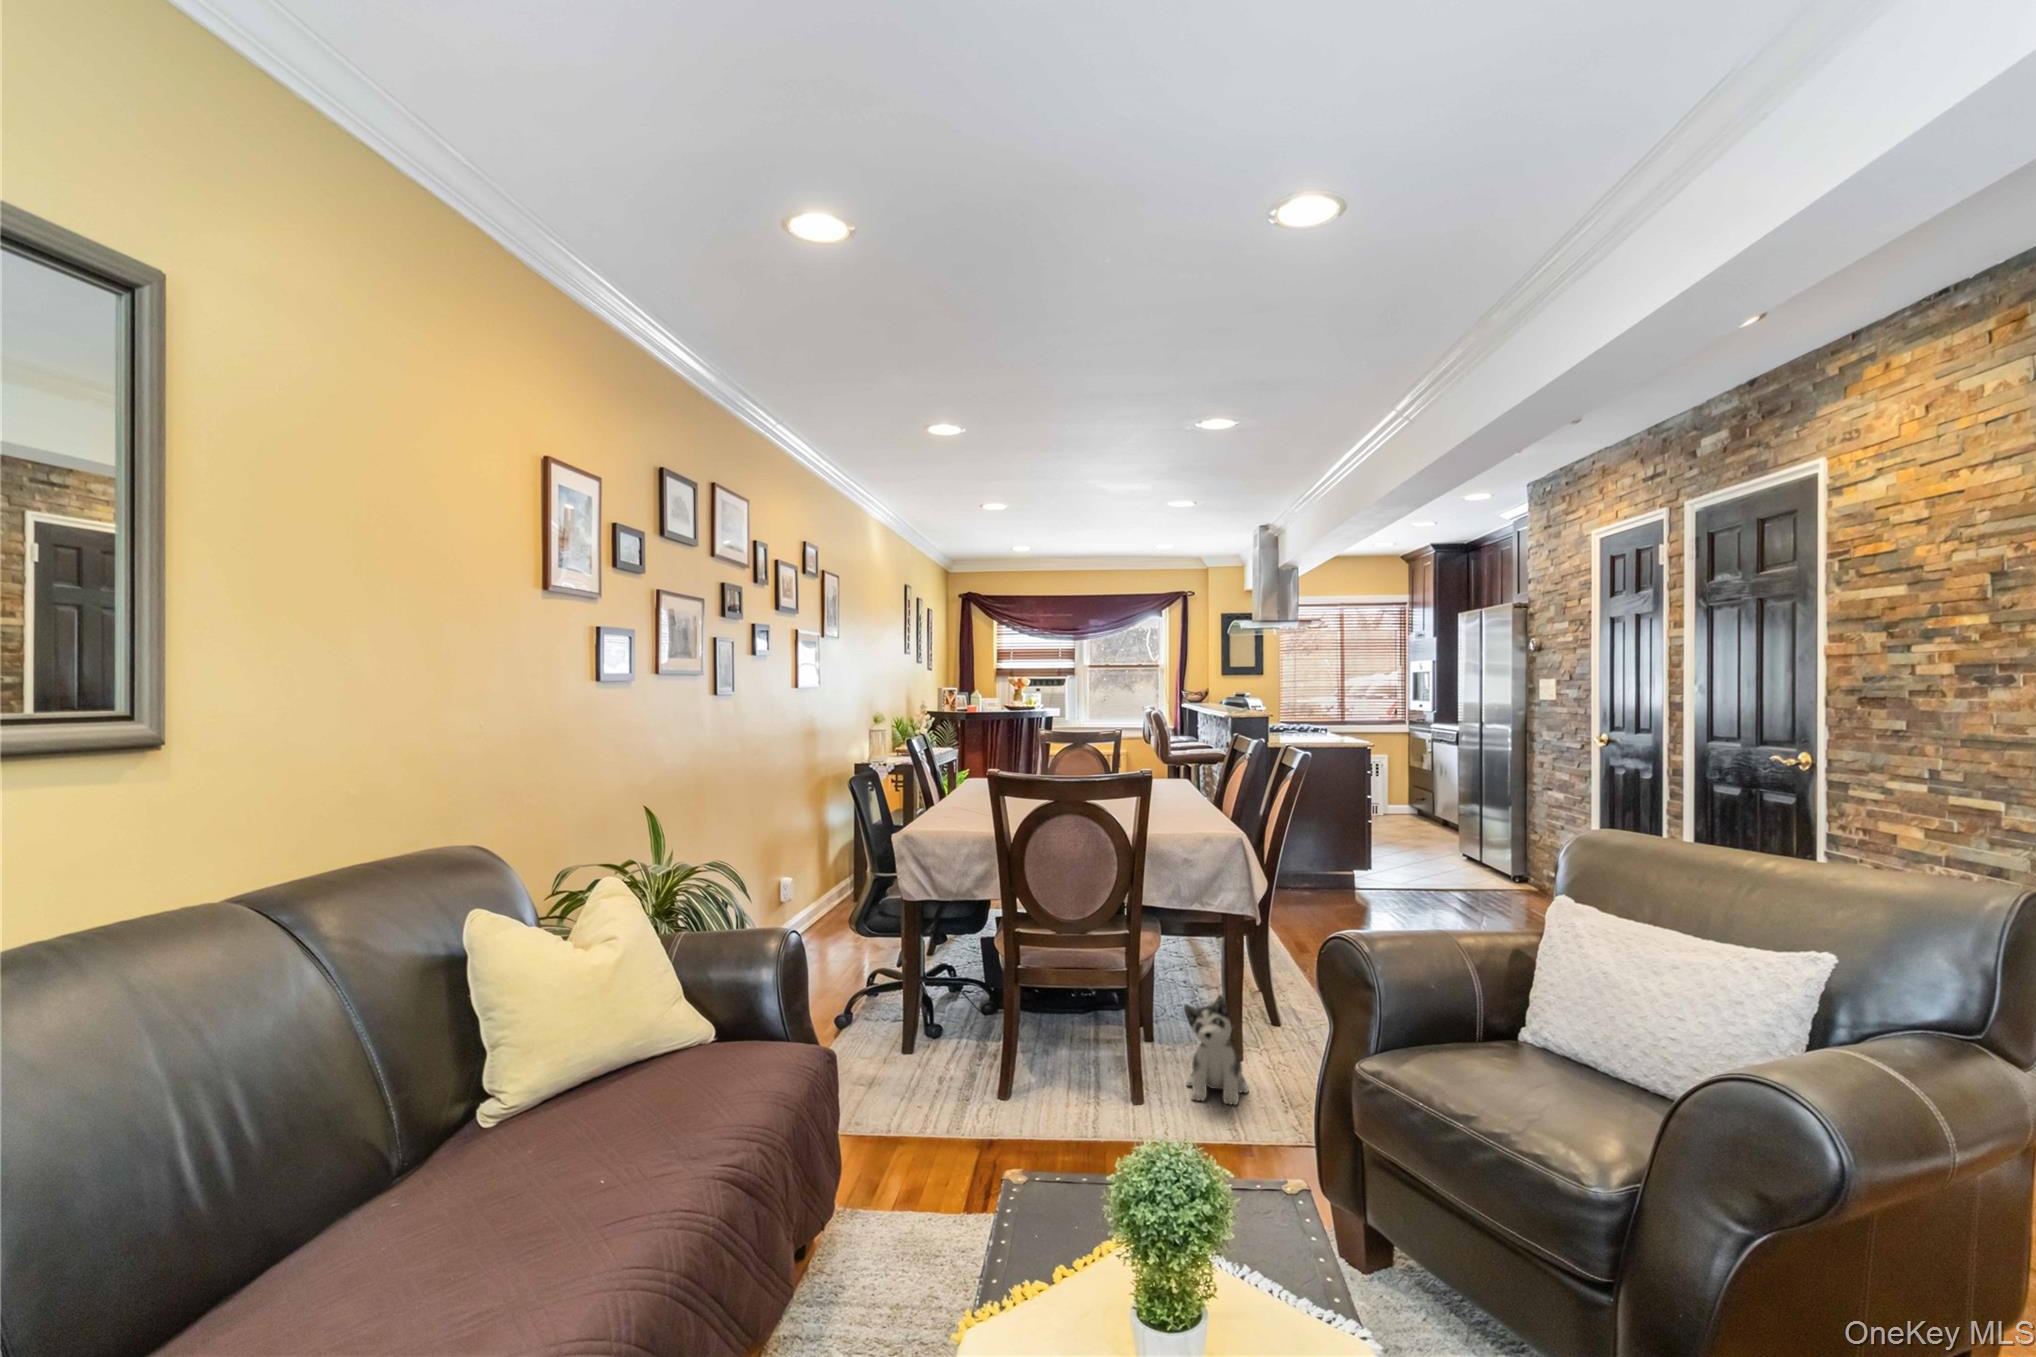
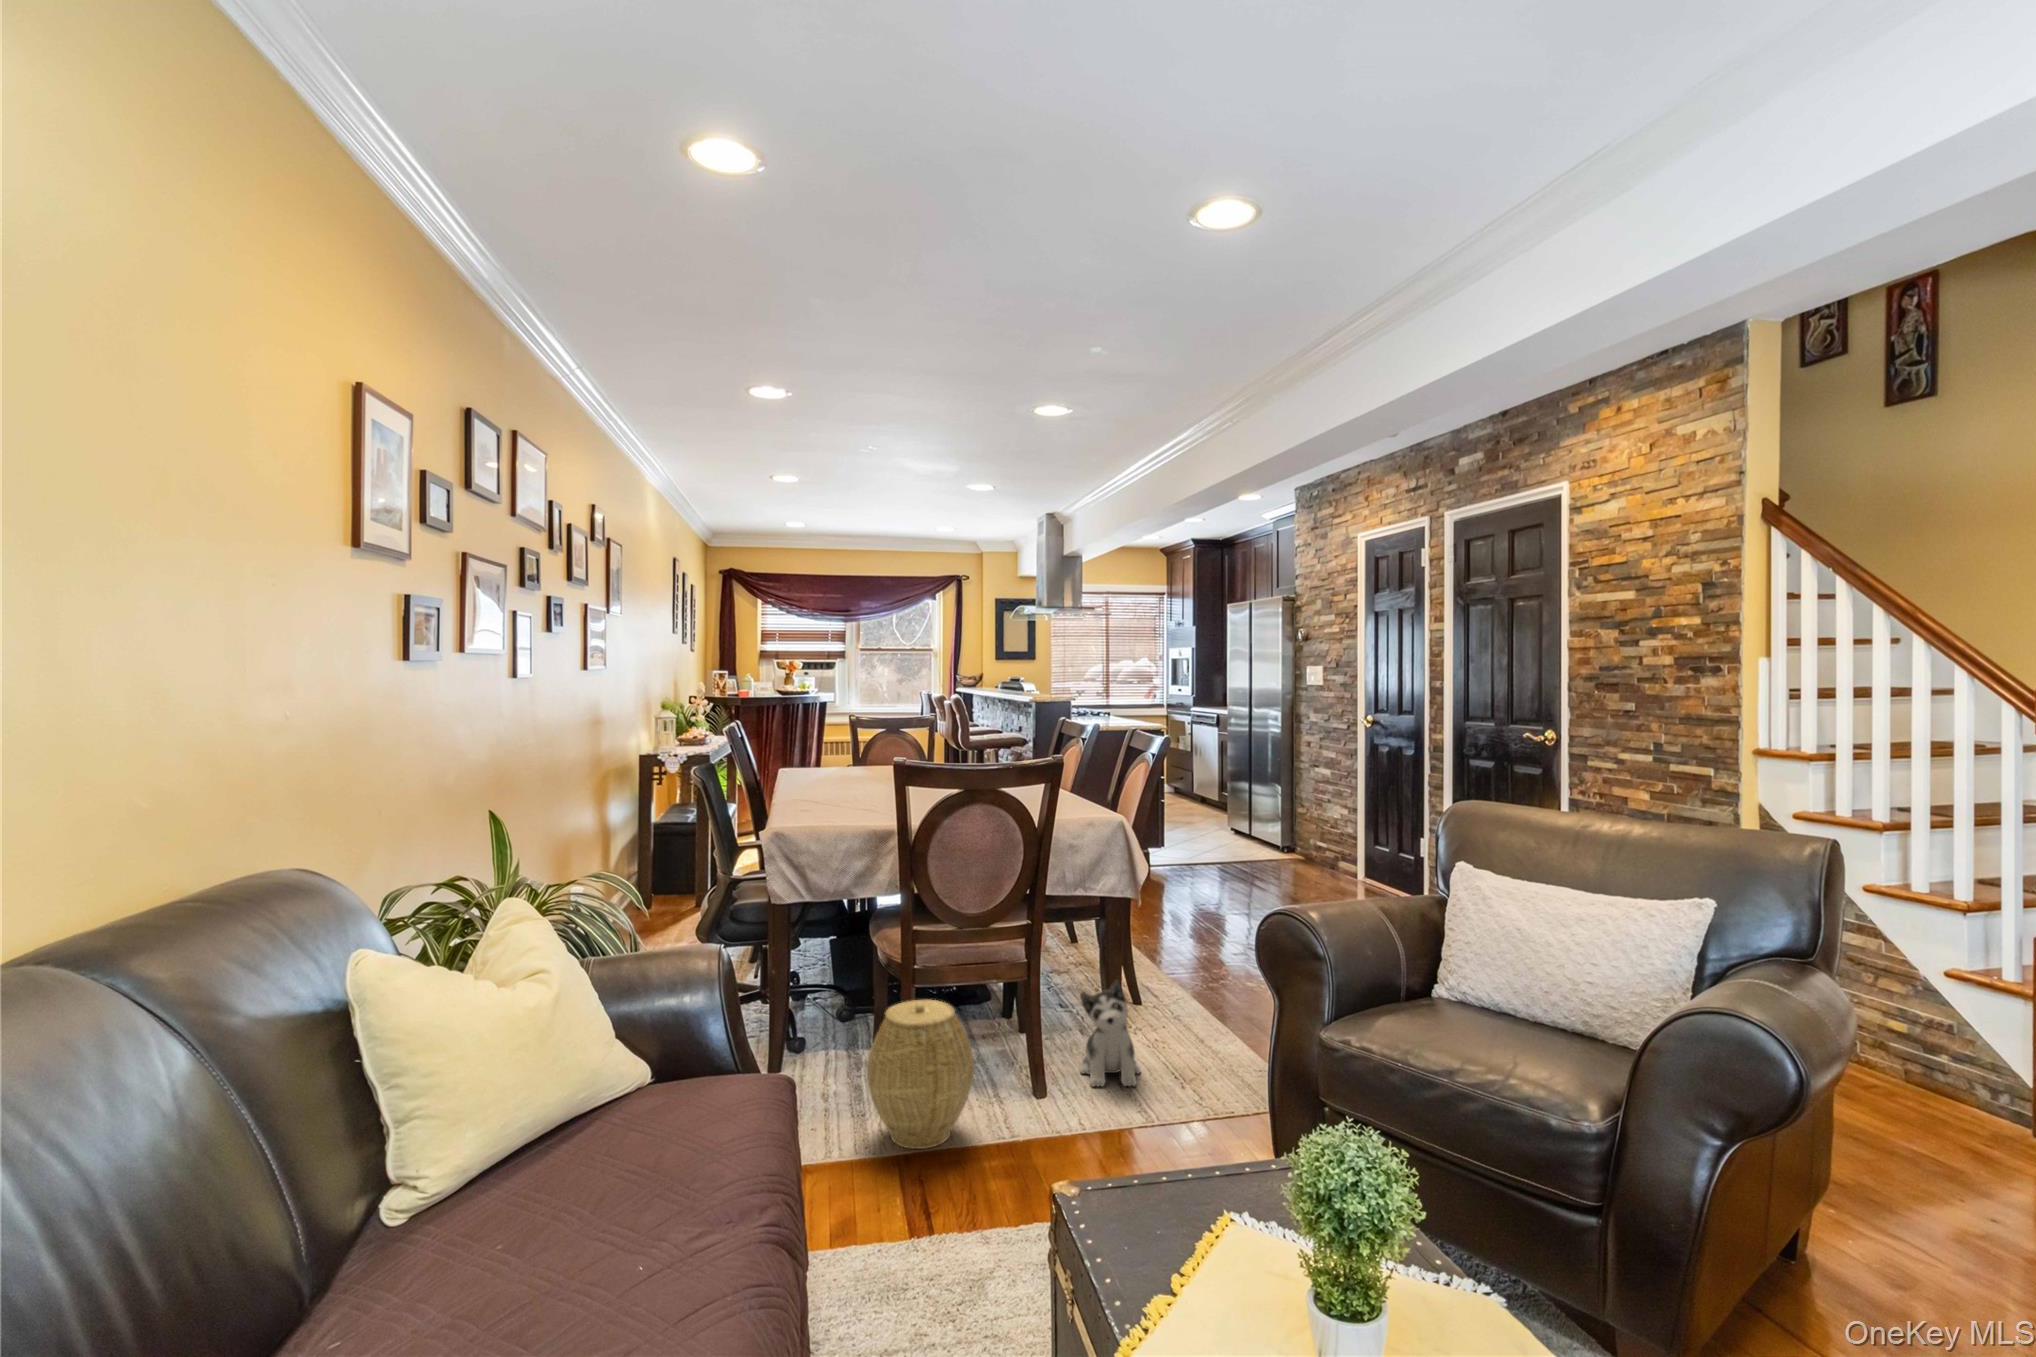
woven basket: none [959,995,1058,1136] -> present [867,1000,974,1149]

